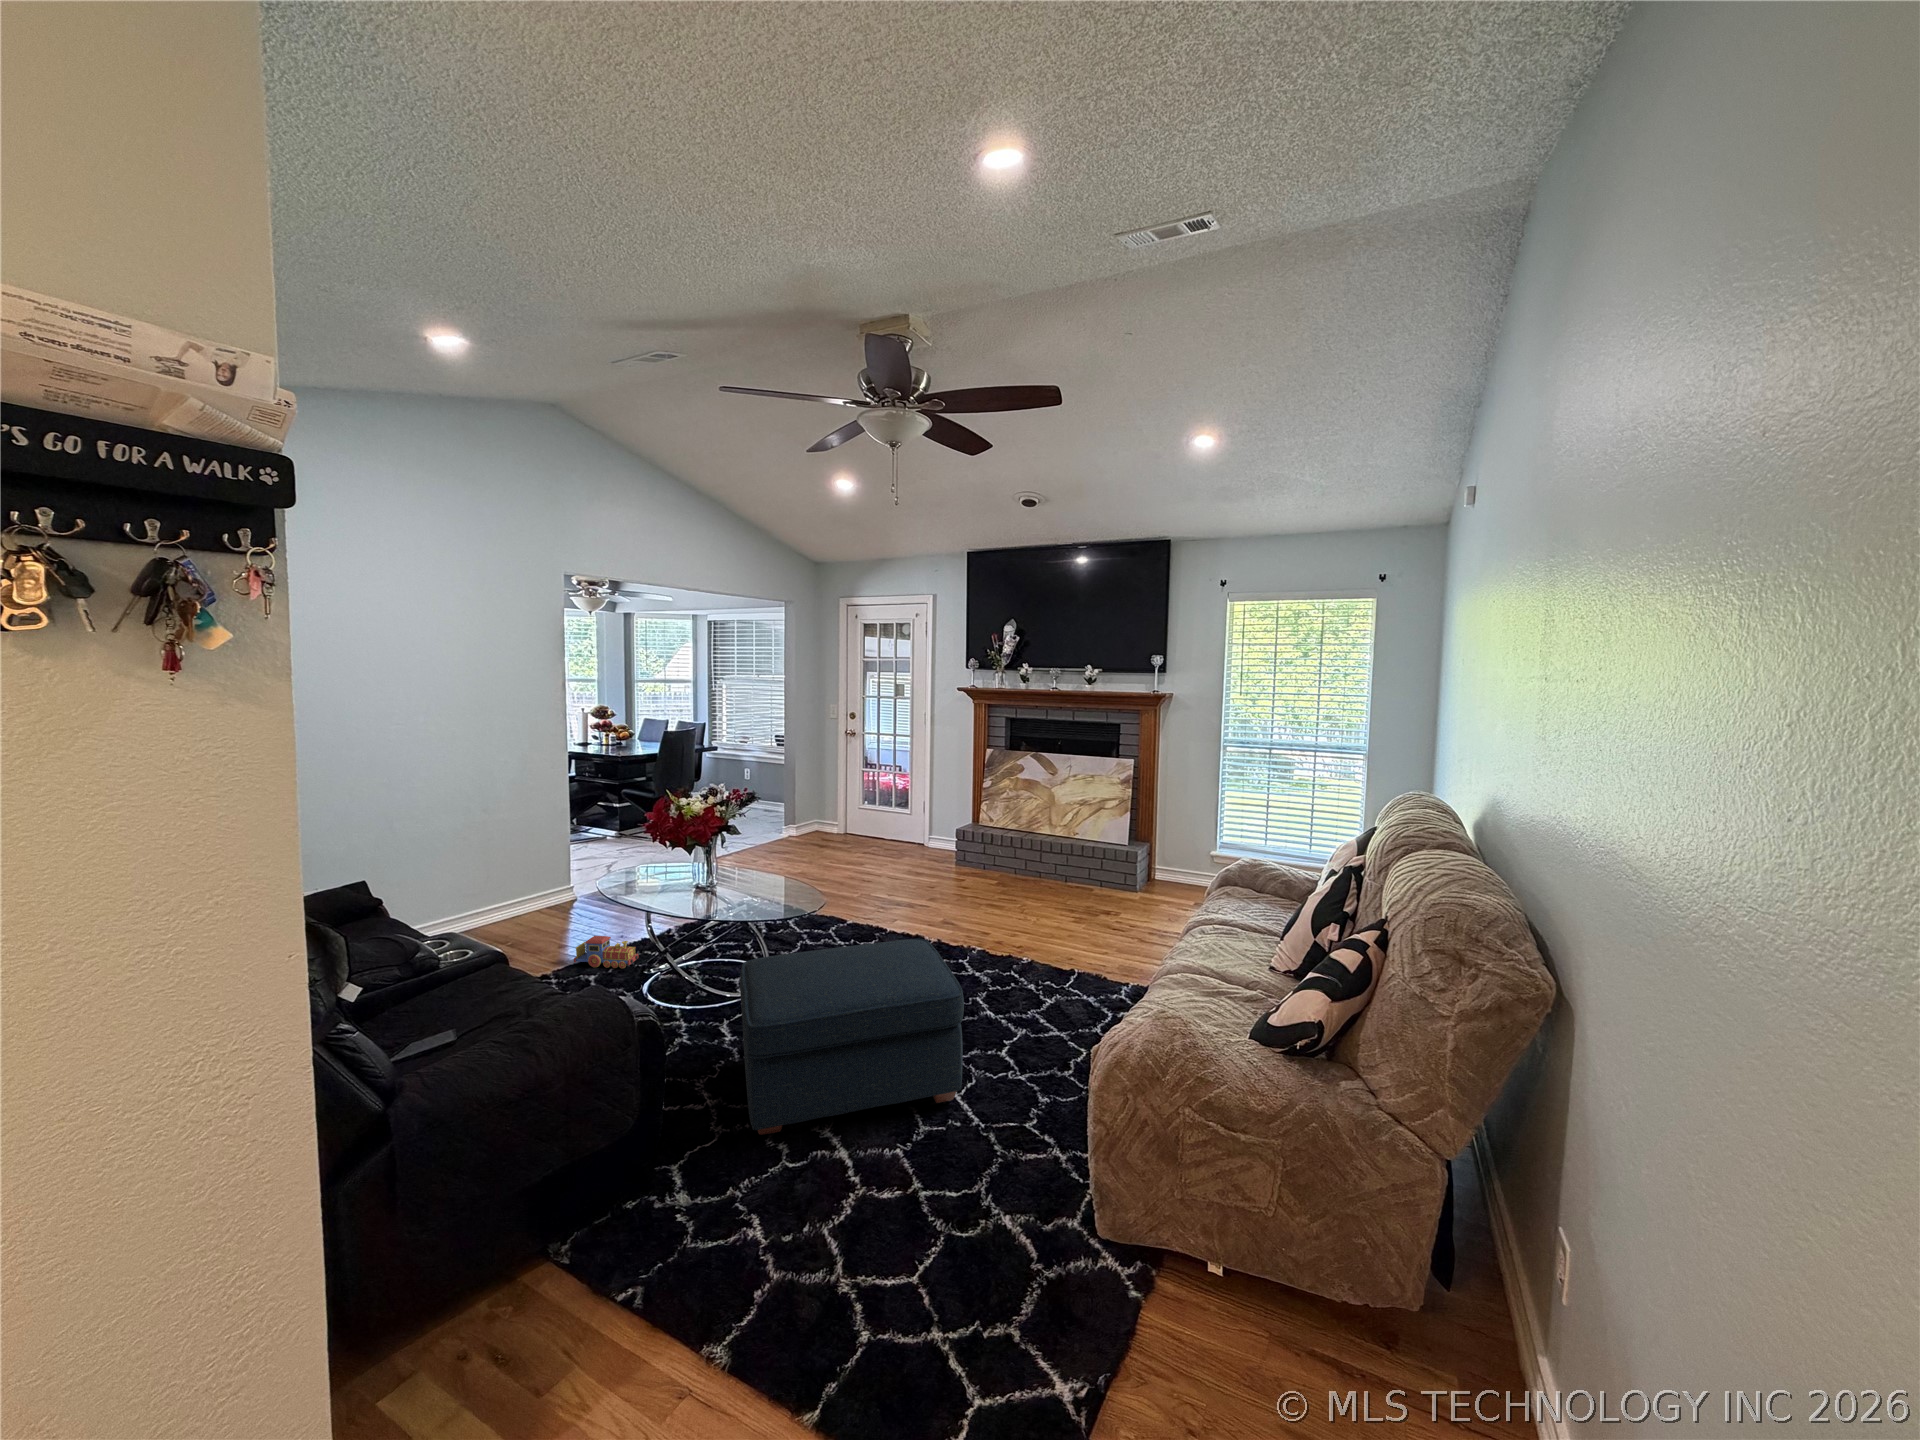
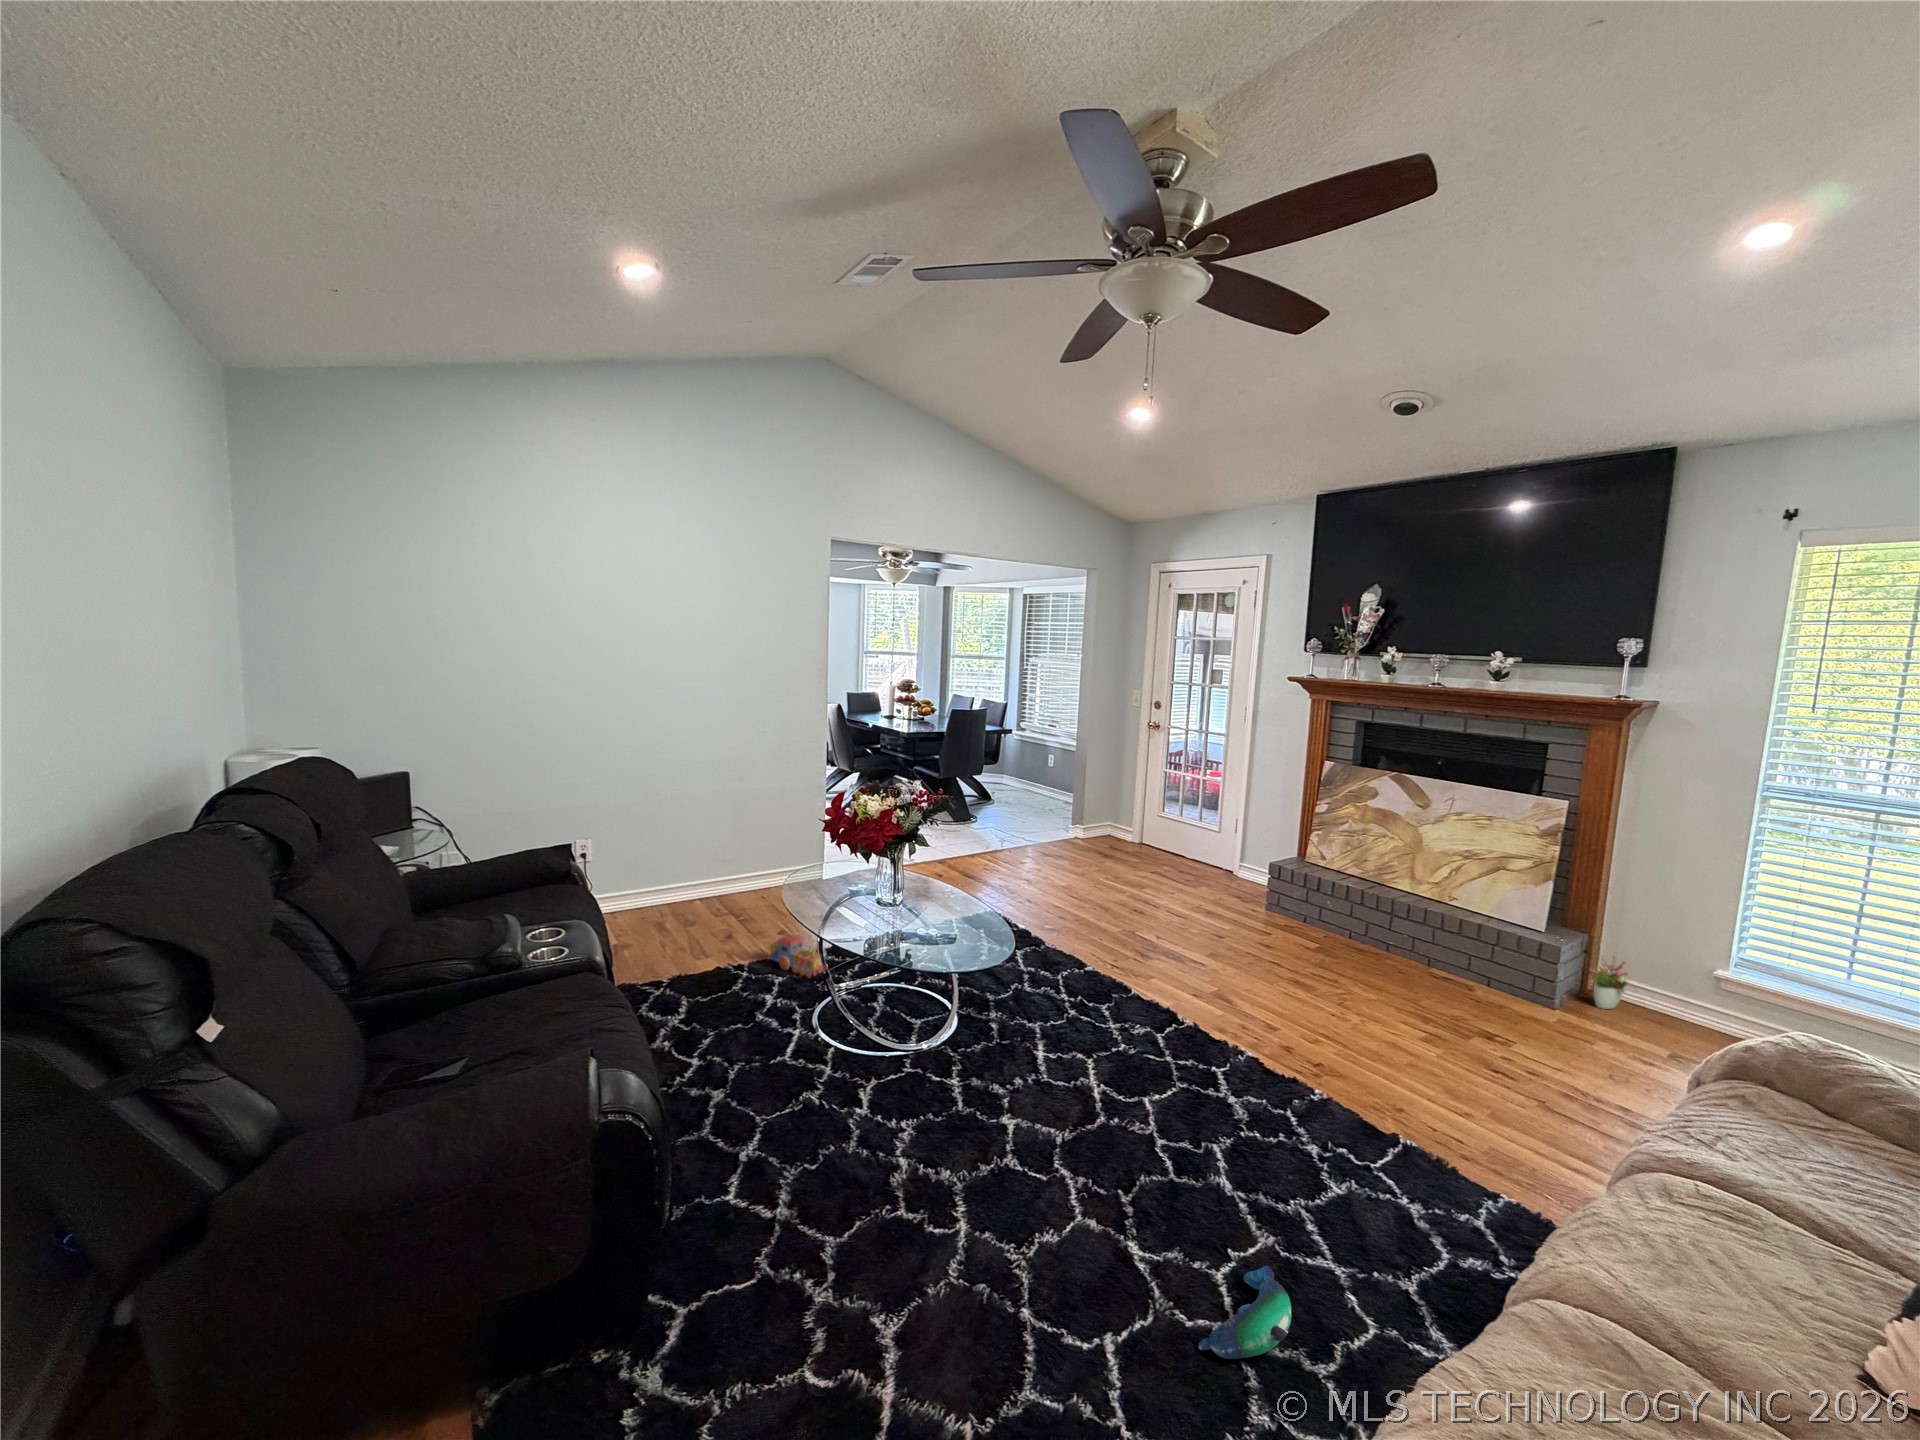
decorative plant: none [1154,853,1171,887] -> present [1593,958,1628,1009]
ottoman: present [740,939,964,1135] -> none [789,1028,1125,1346]
plush toy: none [1004,1040,1050,1086] -> present [1198,1266,1291,1359]

